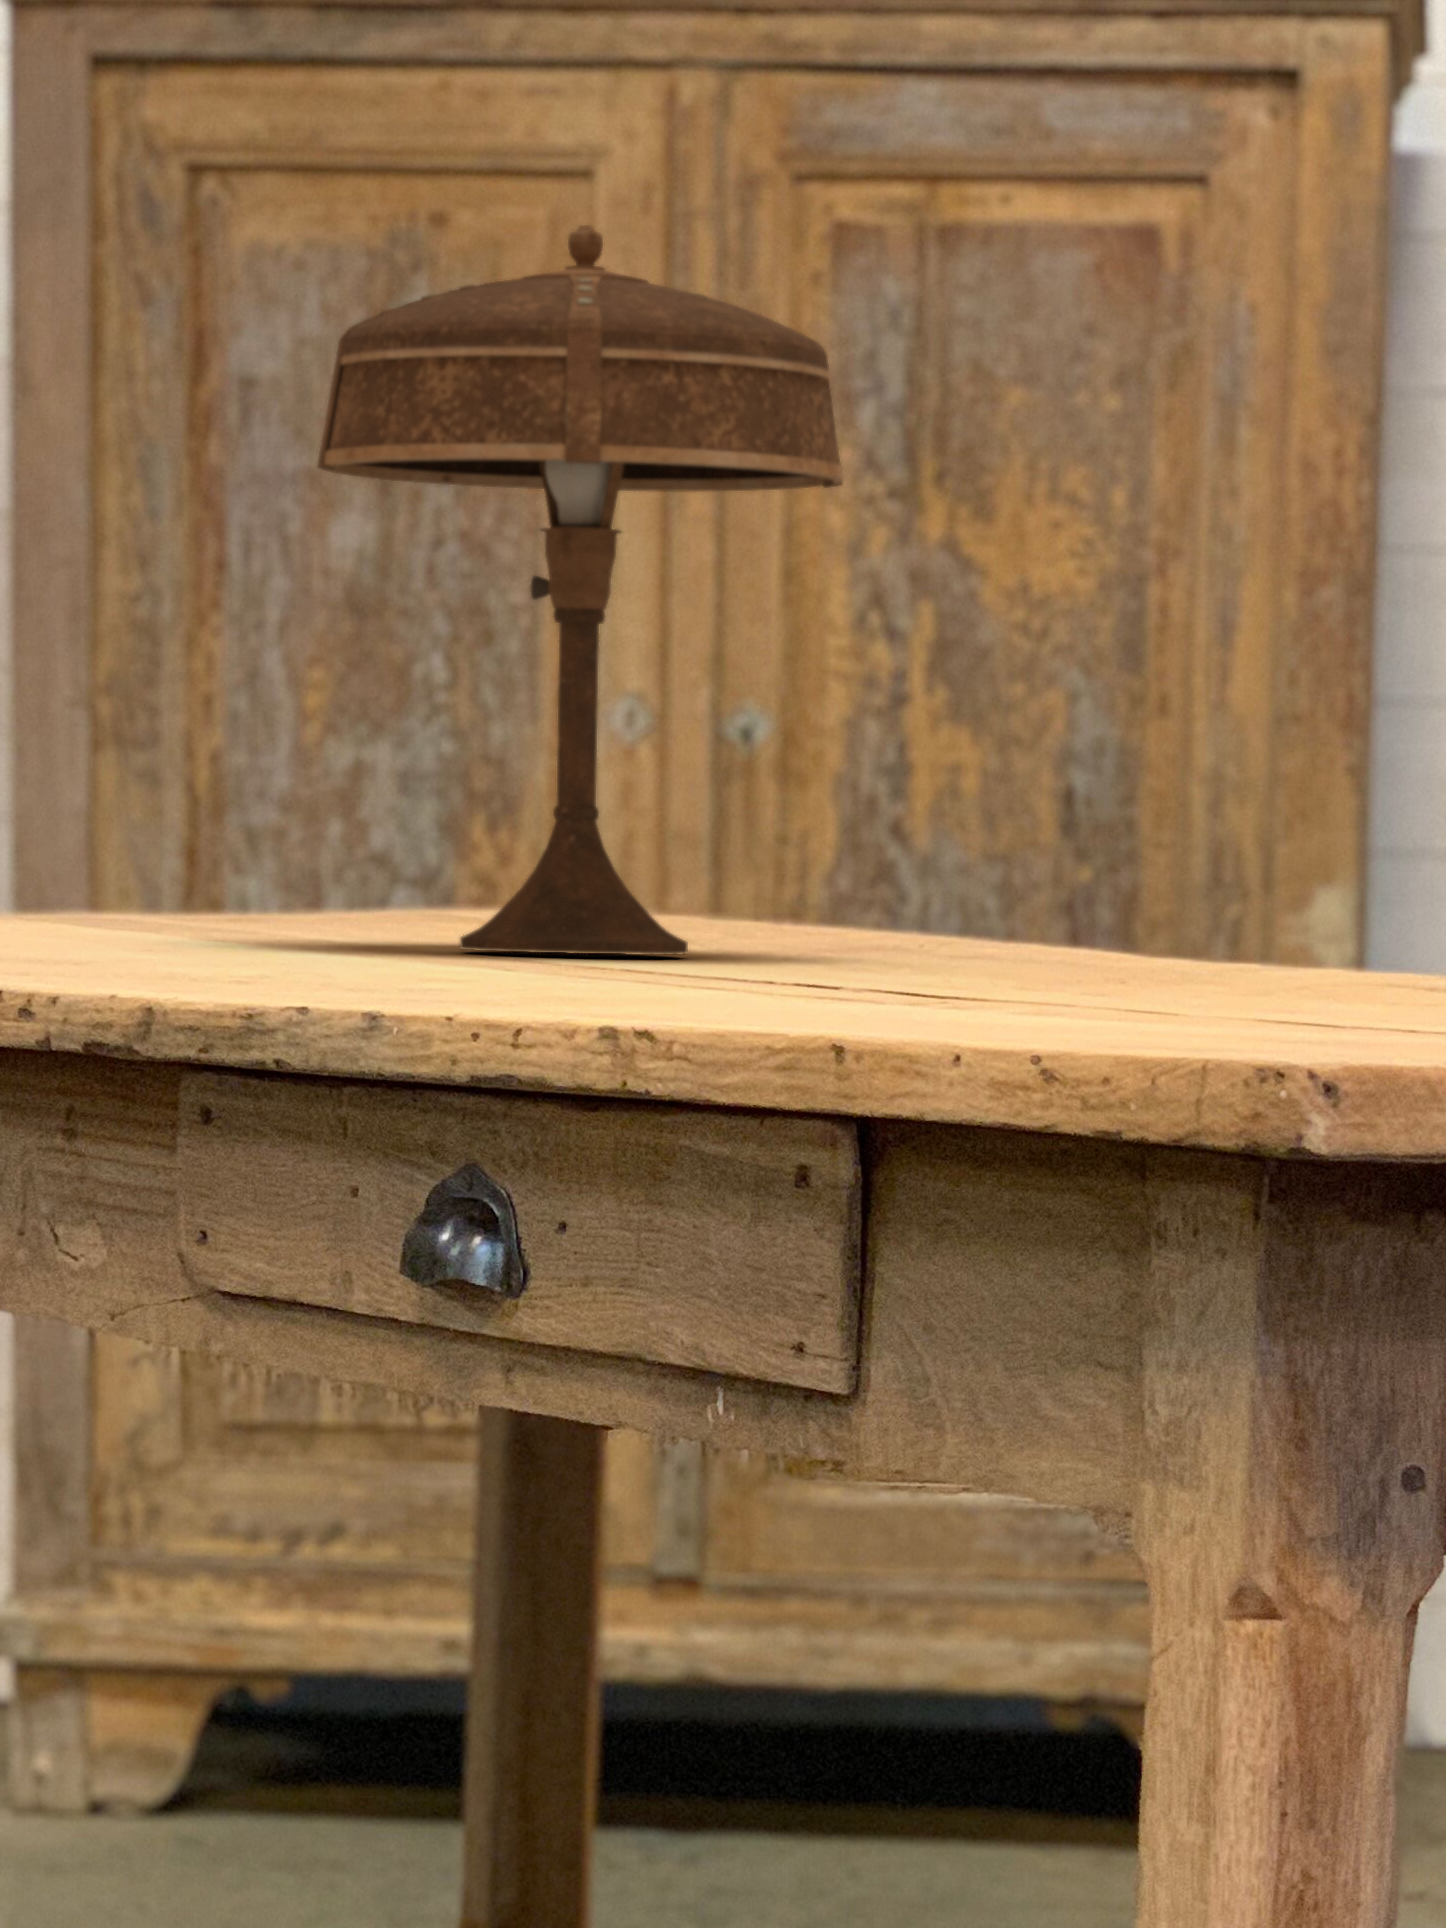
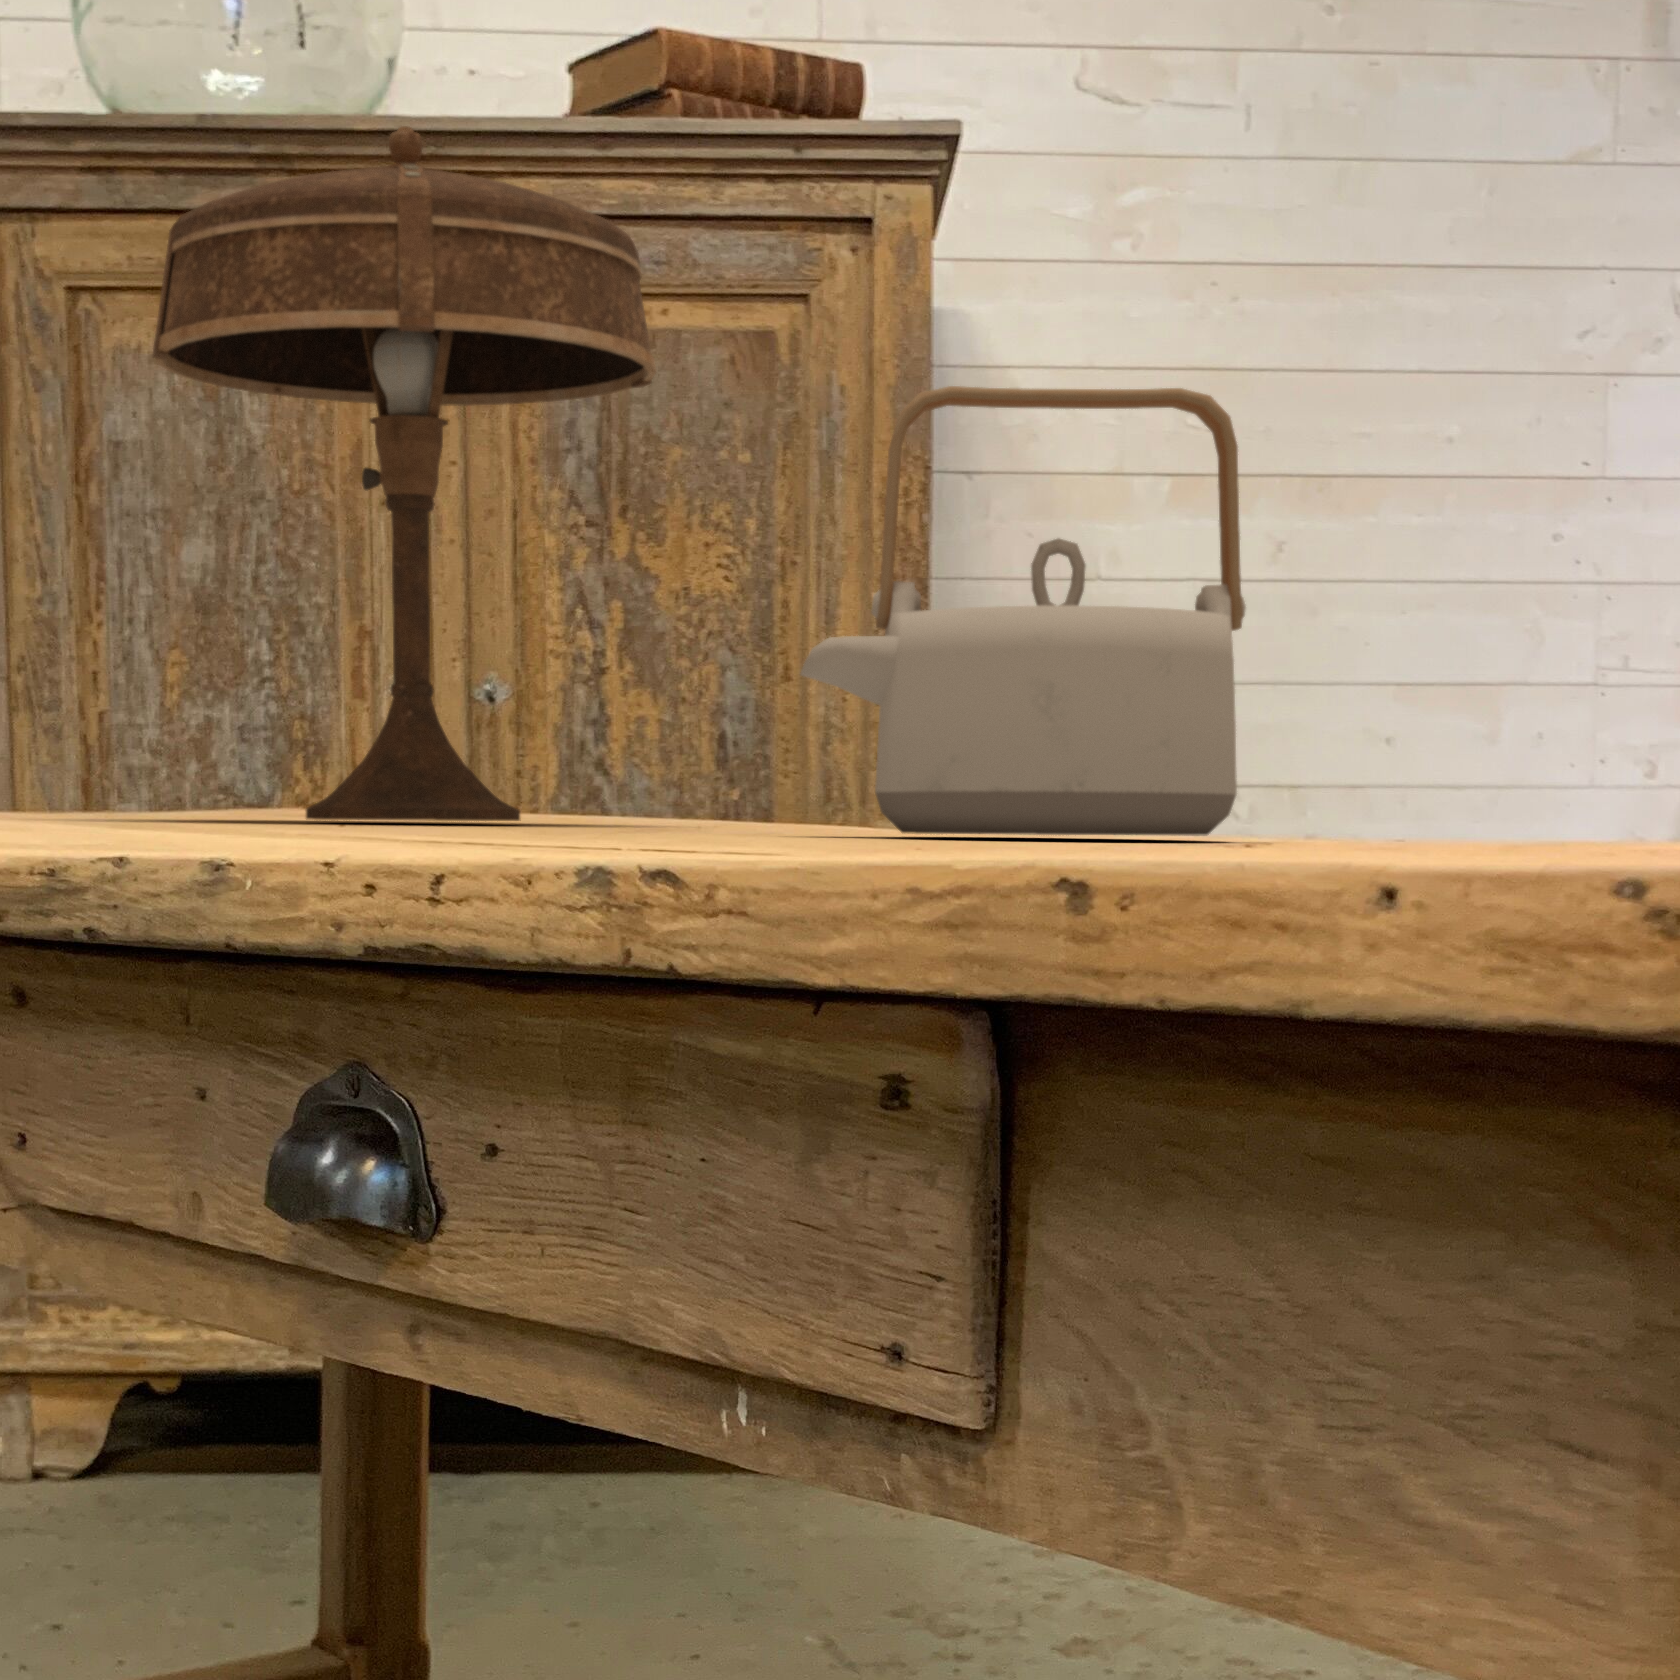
teapot: none [901,584,1311,995] -> present [801,386,1246,836]

